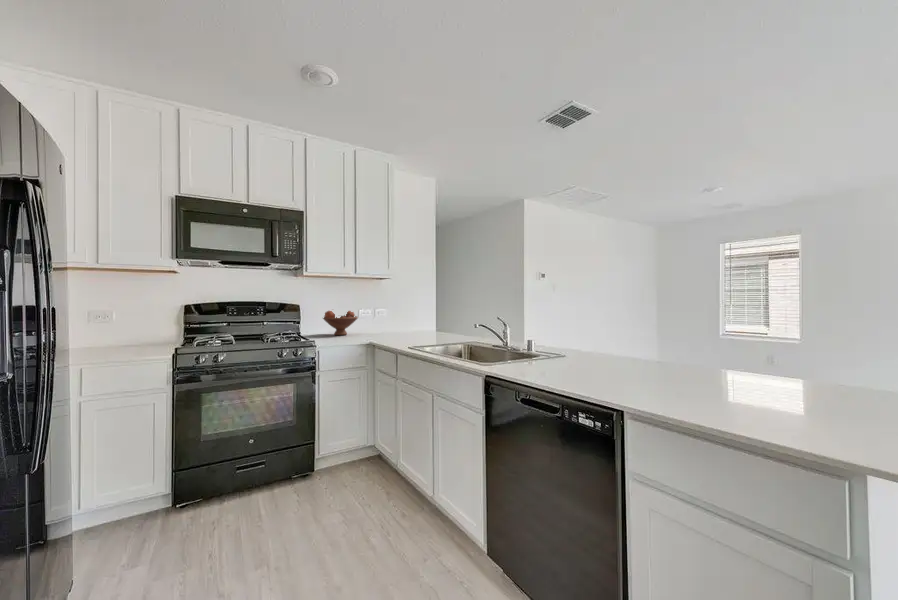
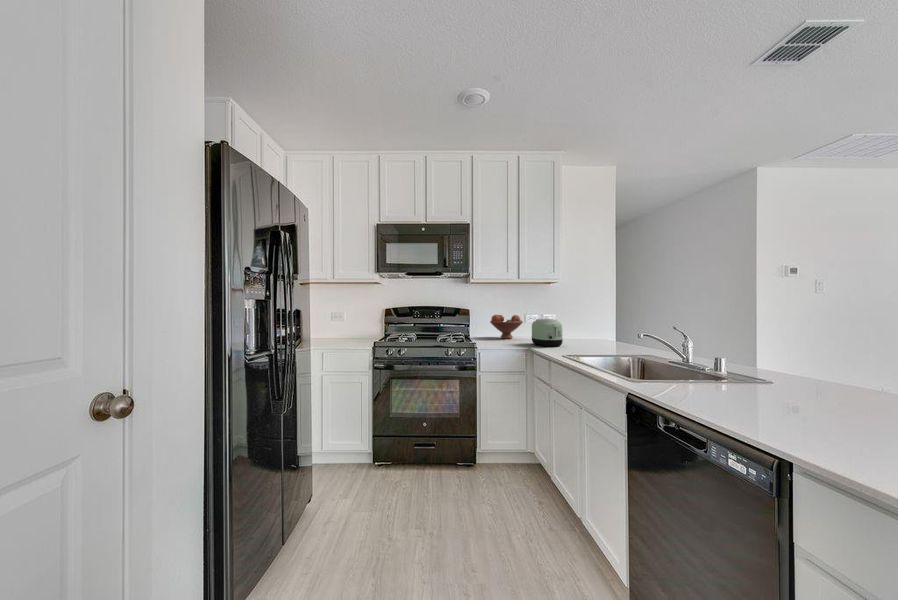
toaster: none [371,314,402,341] -> present [531,319,563,347]

